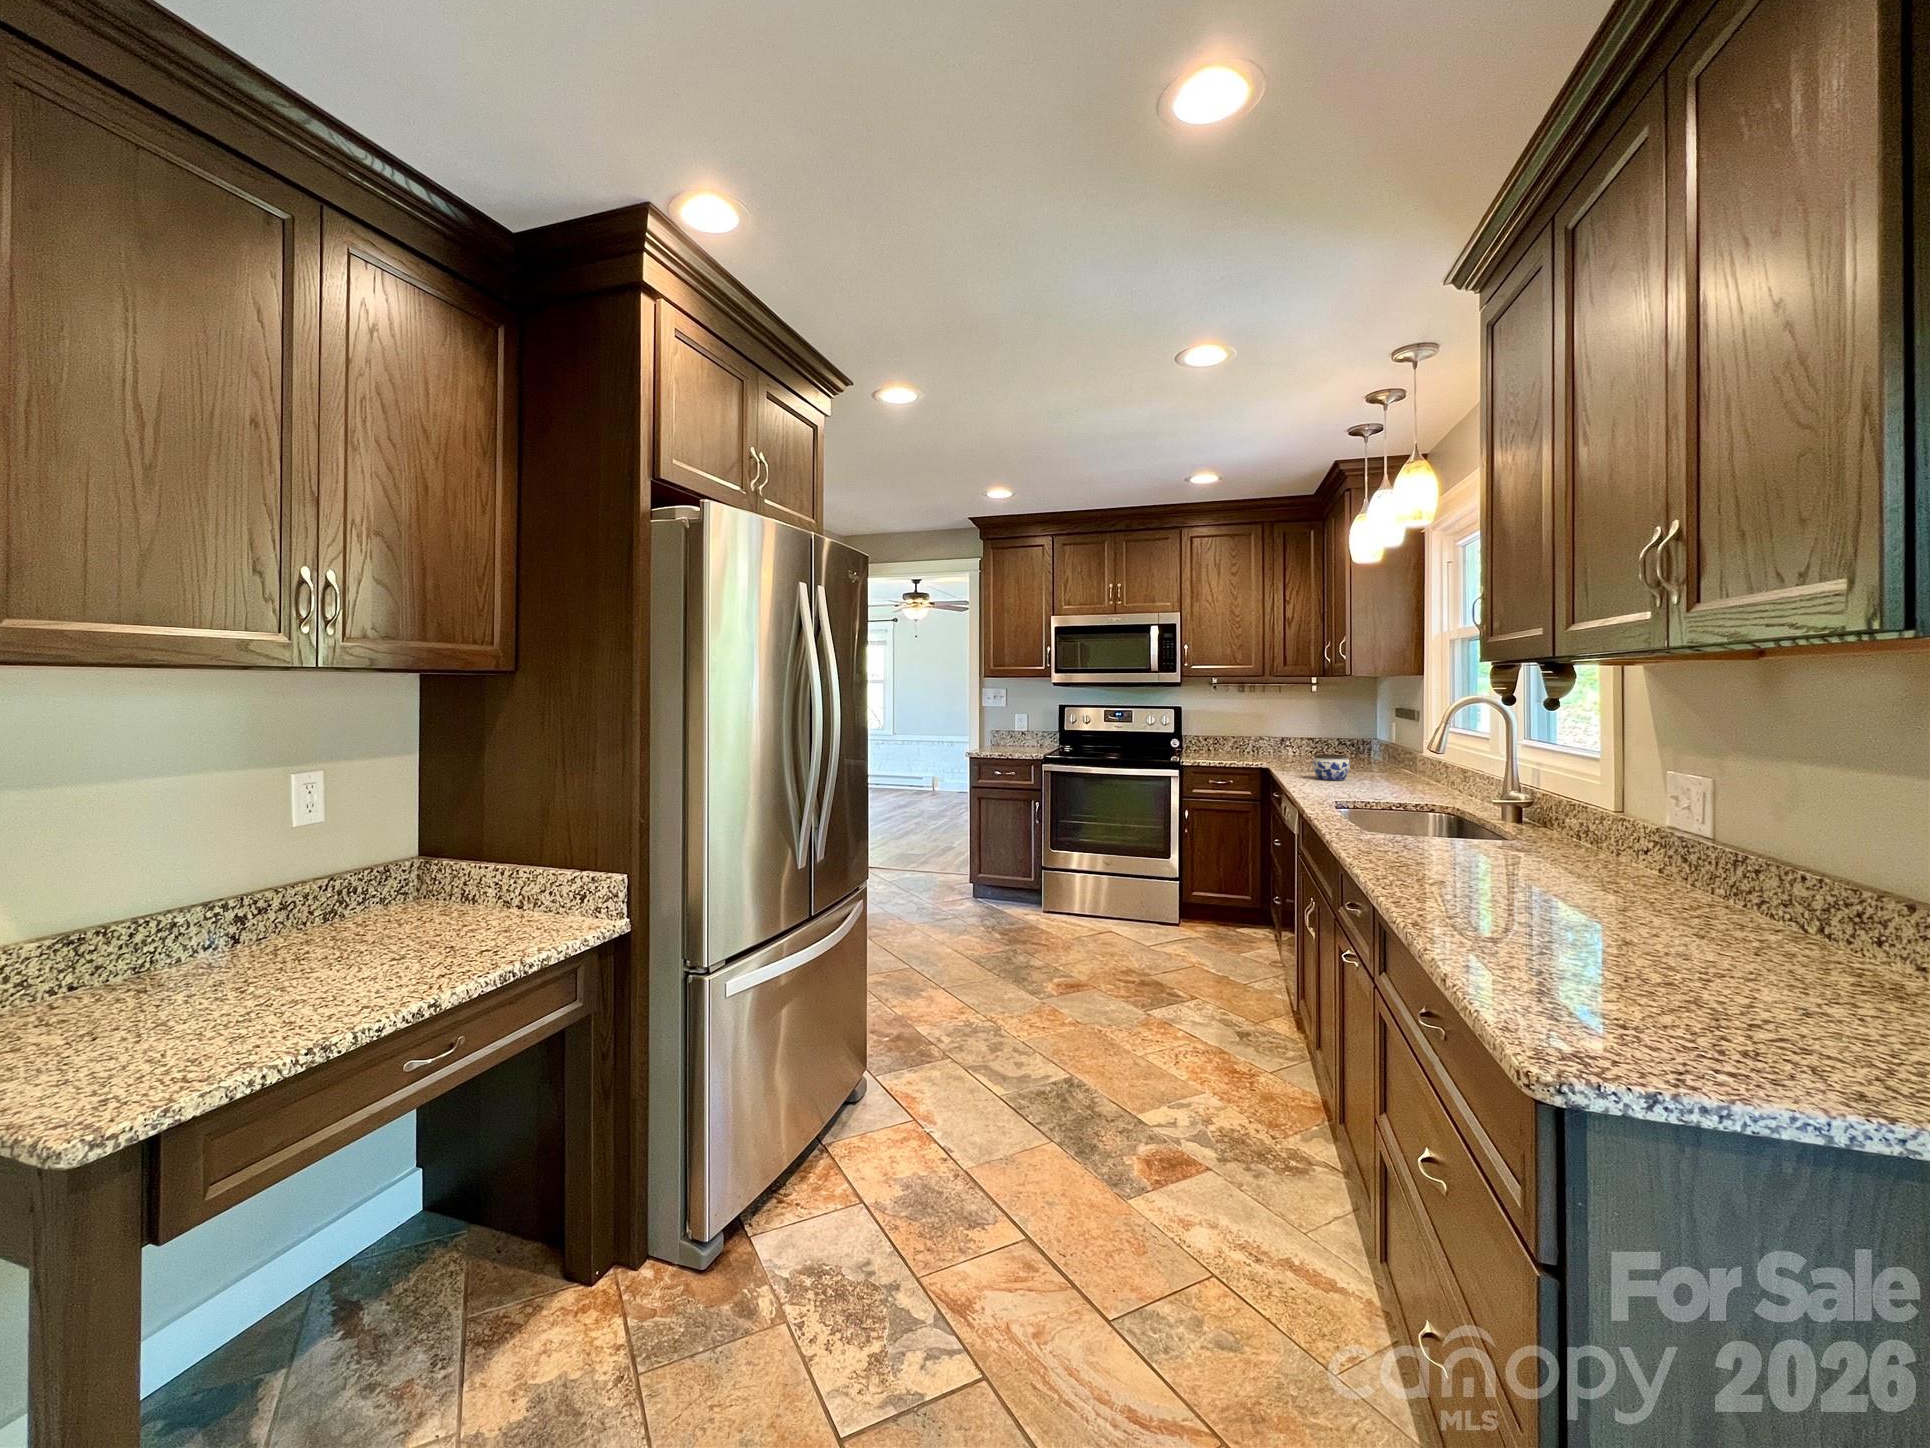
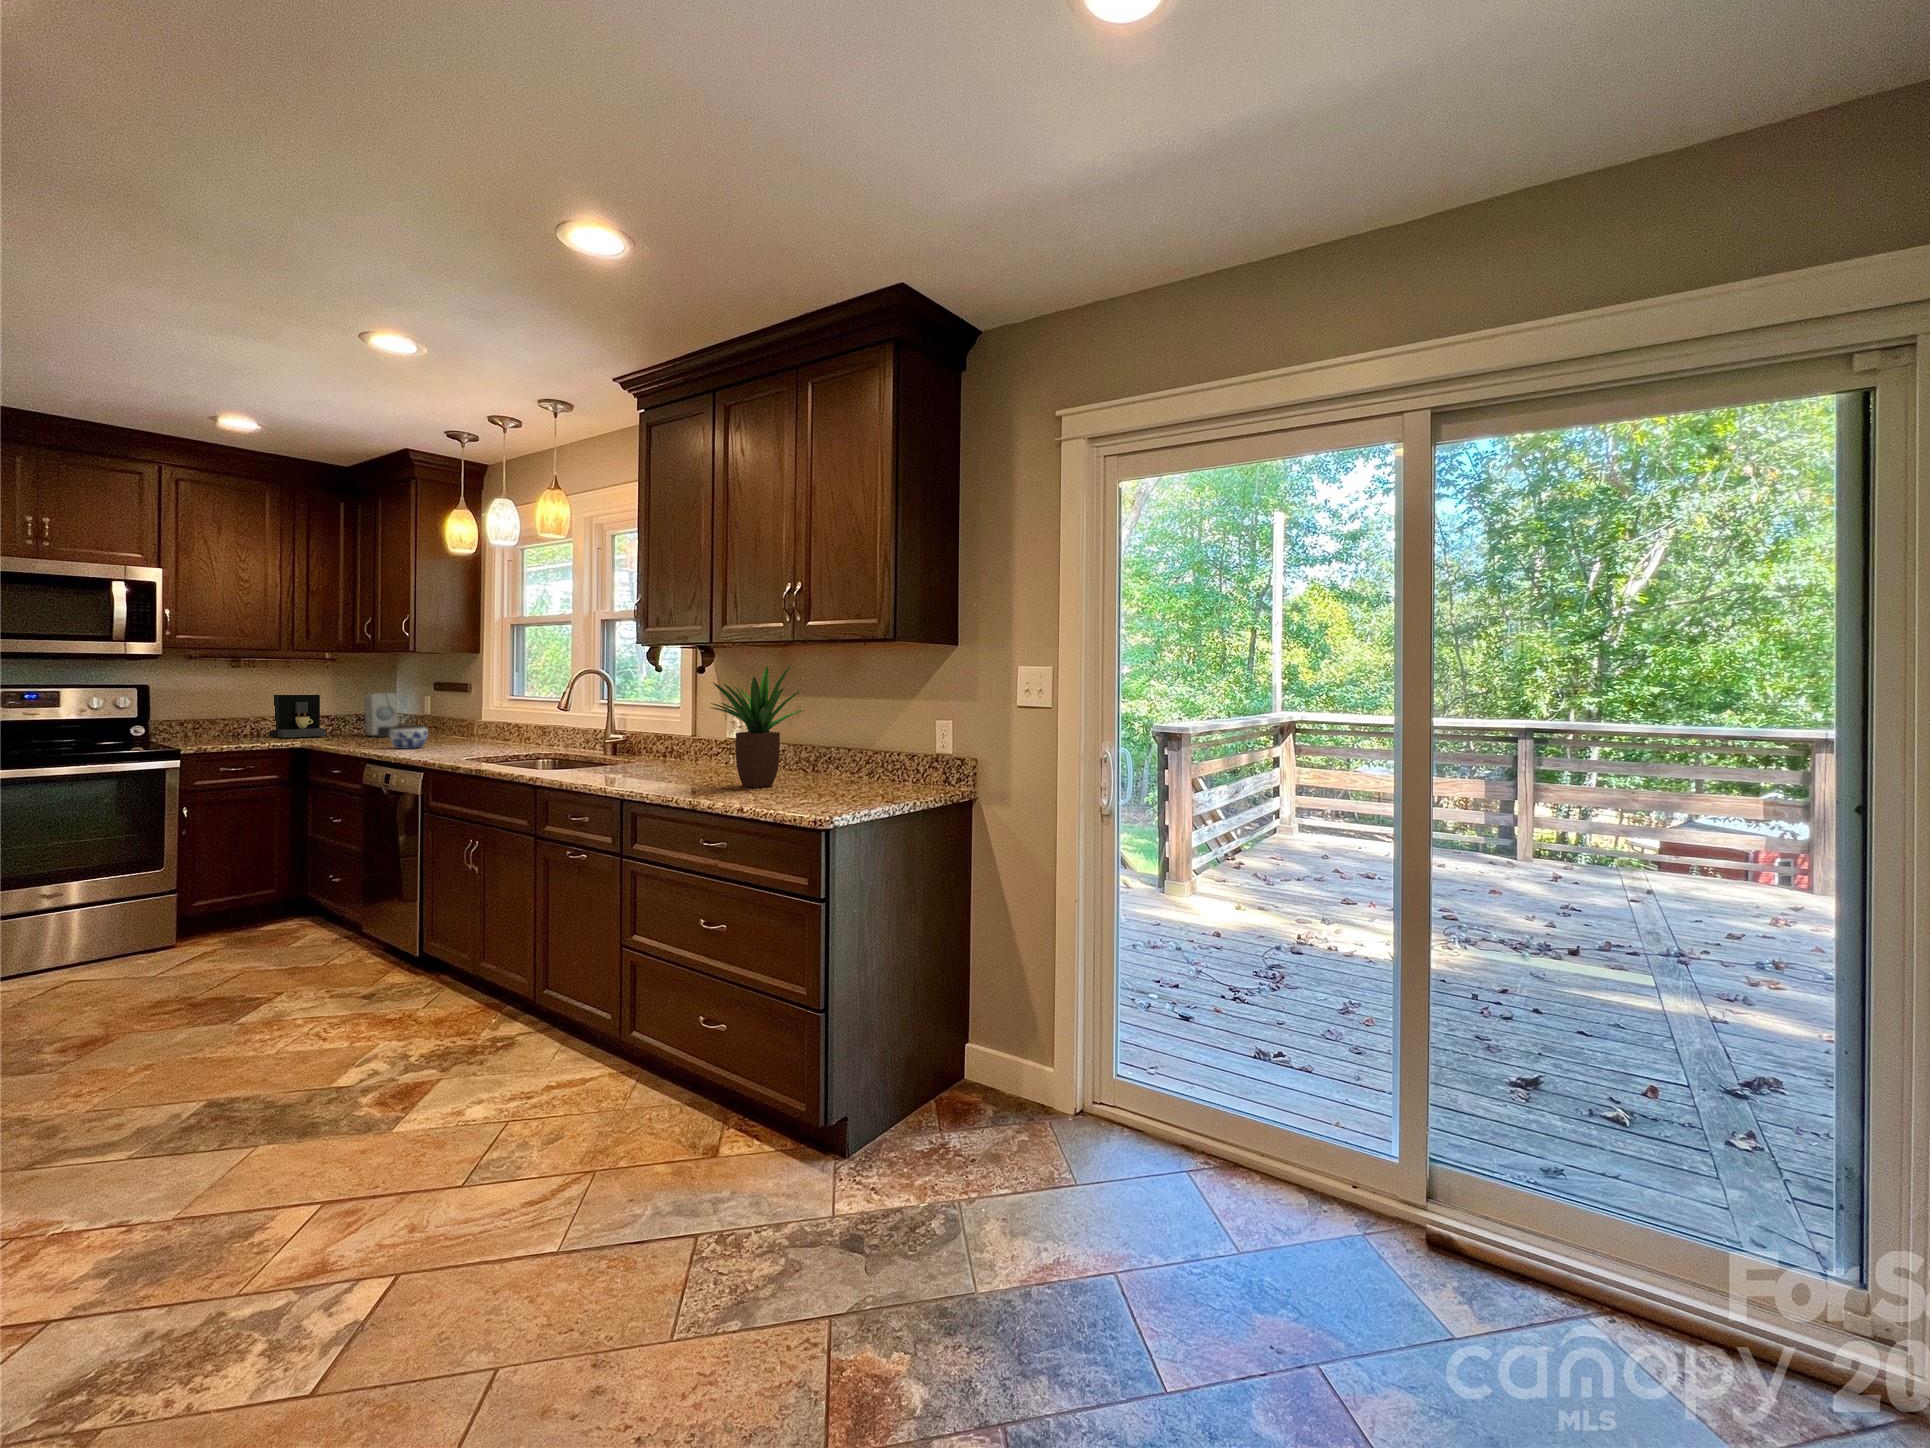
potted plant: none [1490,696,1749,941] -> present [711,666,803,788]
coffee maker: none [1271,716,1305,758] -> present [269,695,326,738]
soap dispenser: none [1337,718,1362,763] -> present [365,693,398,737]

